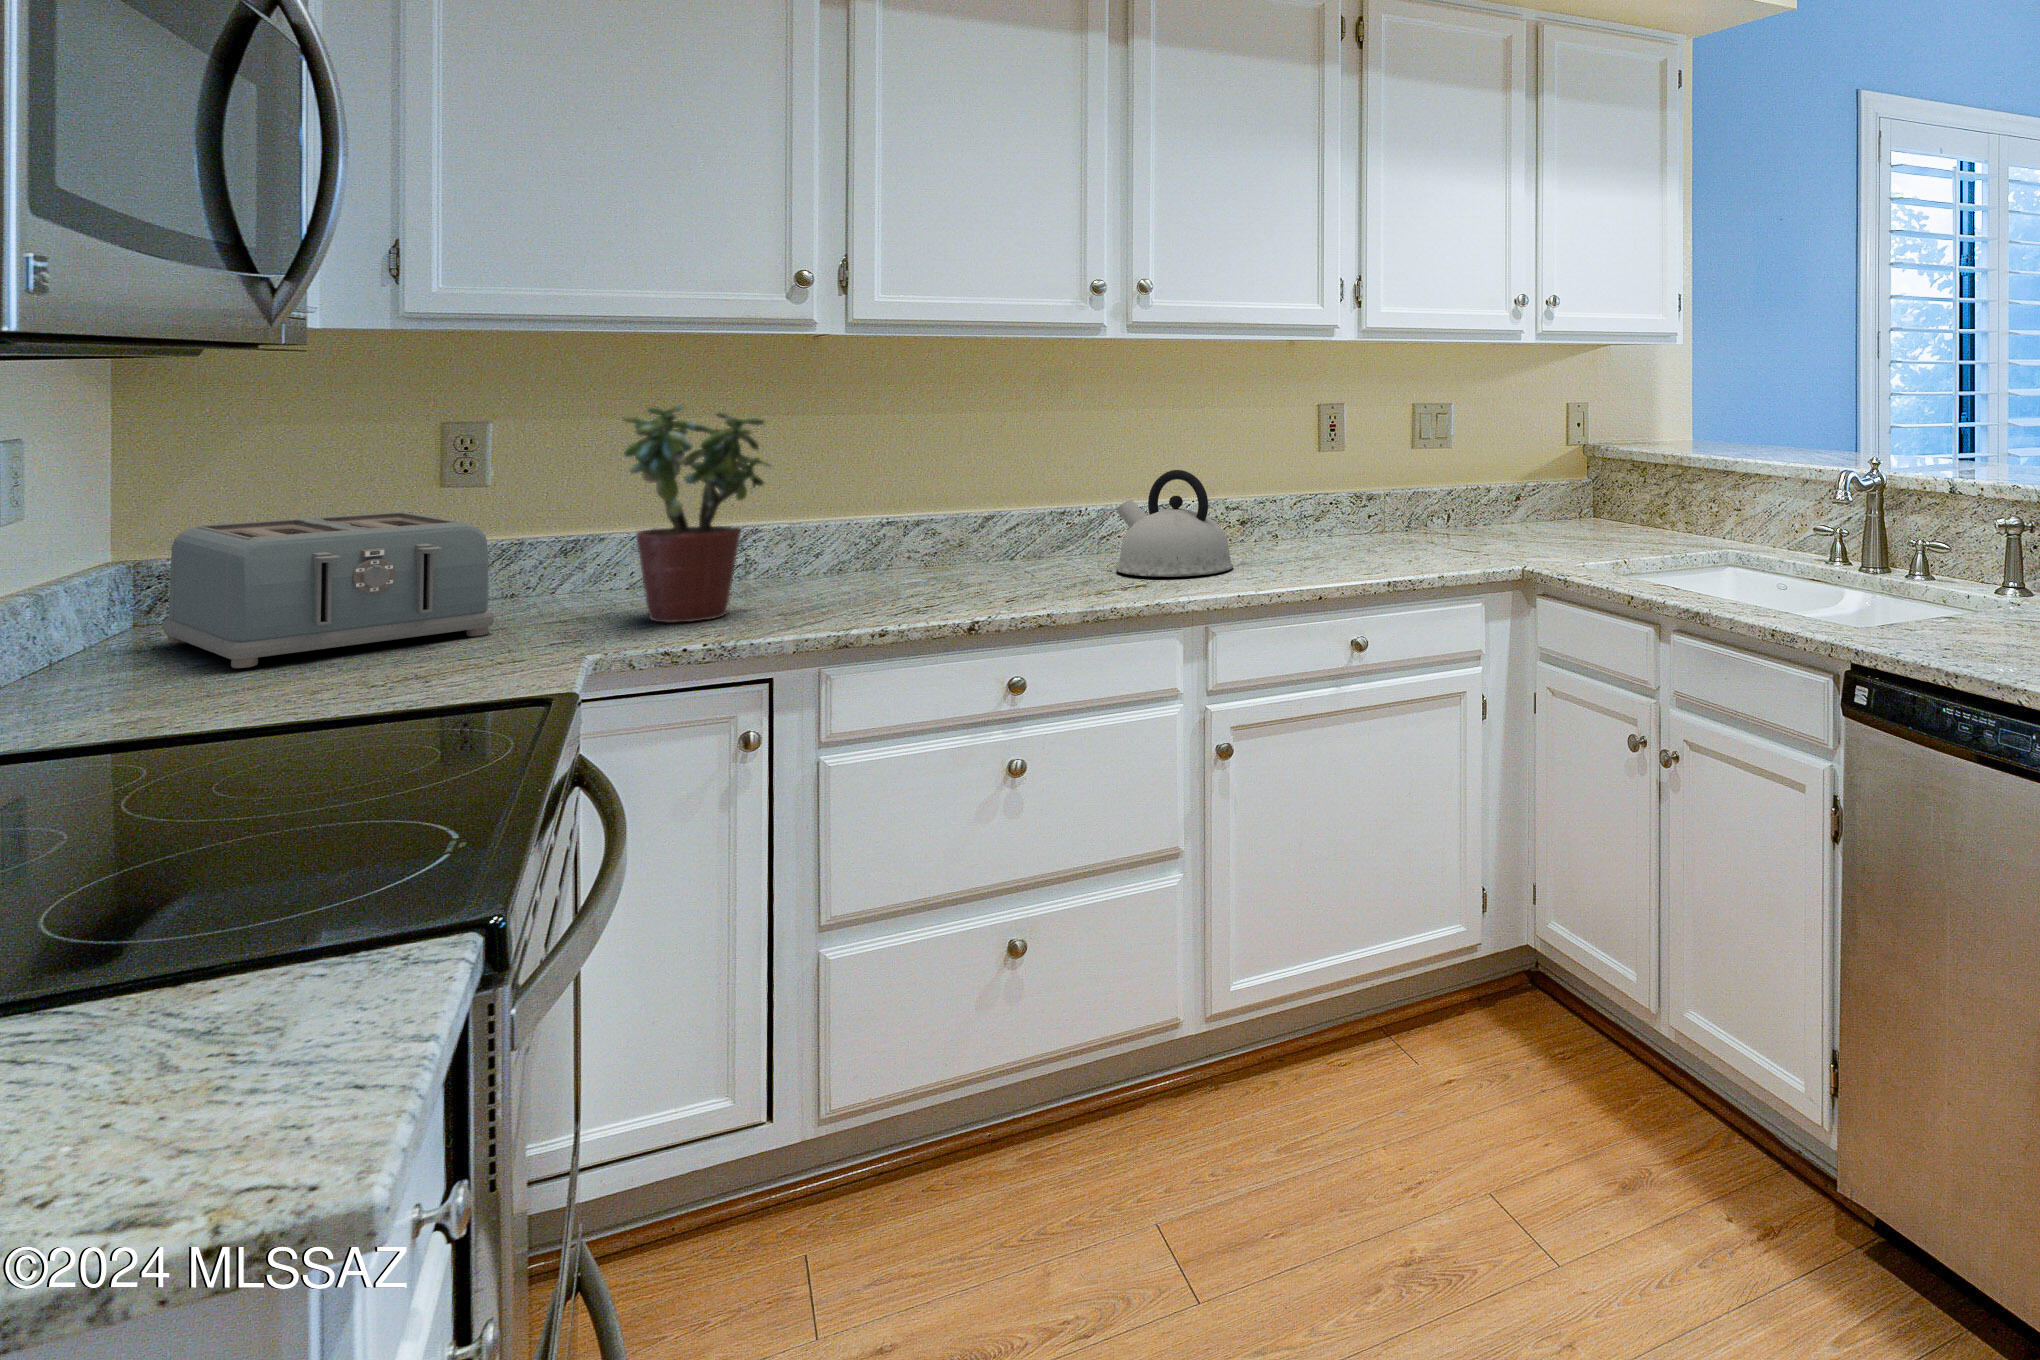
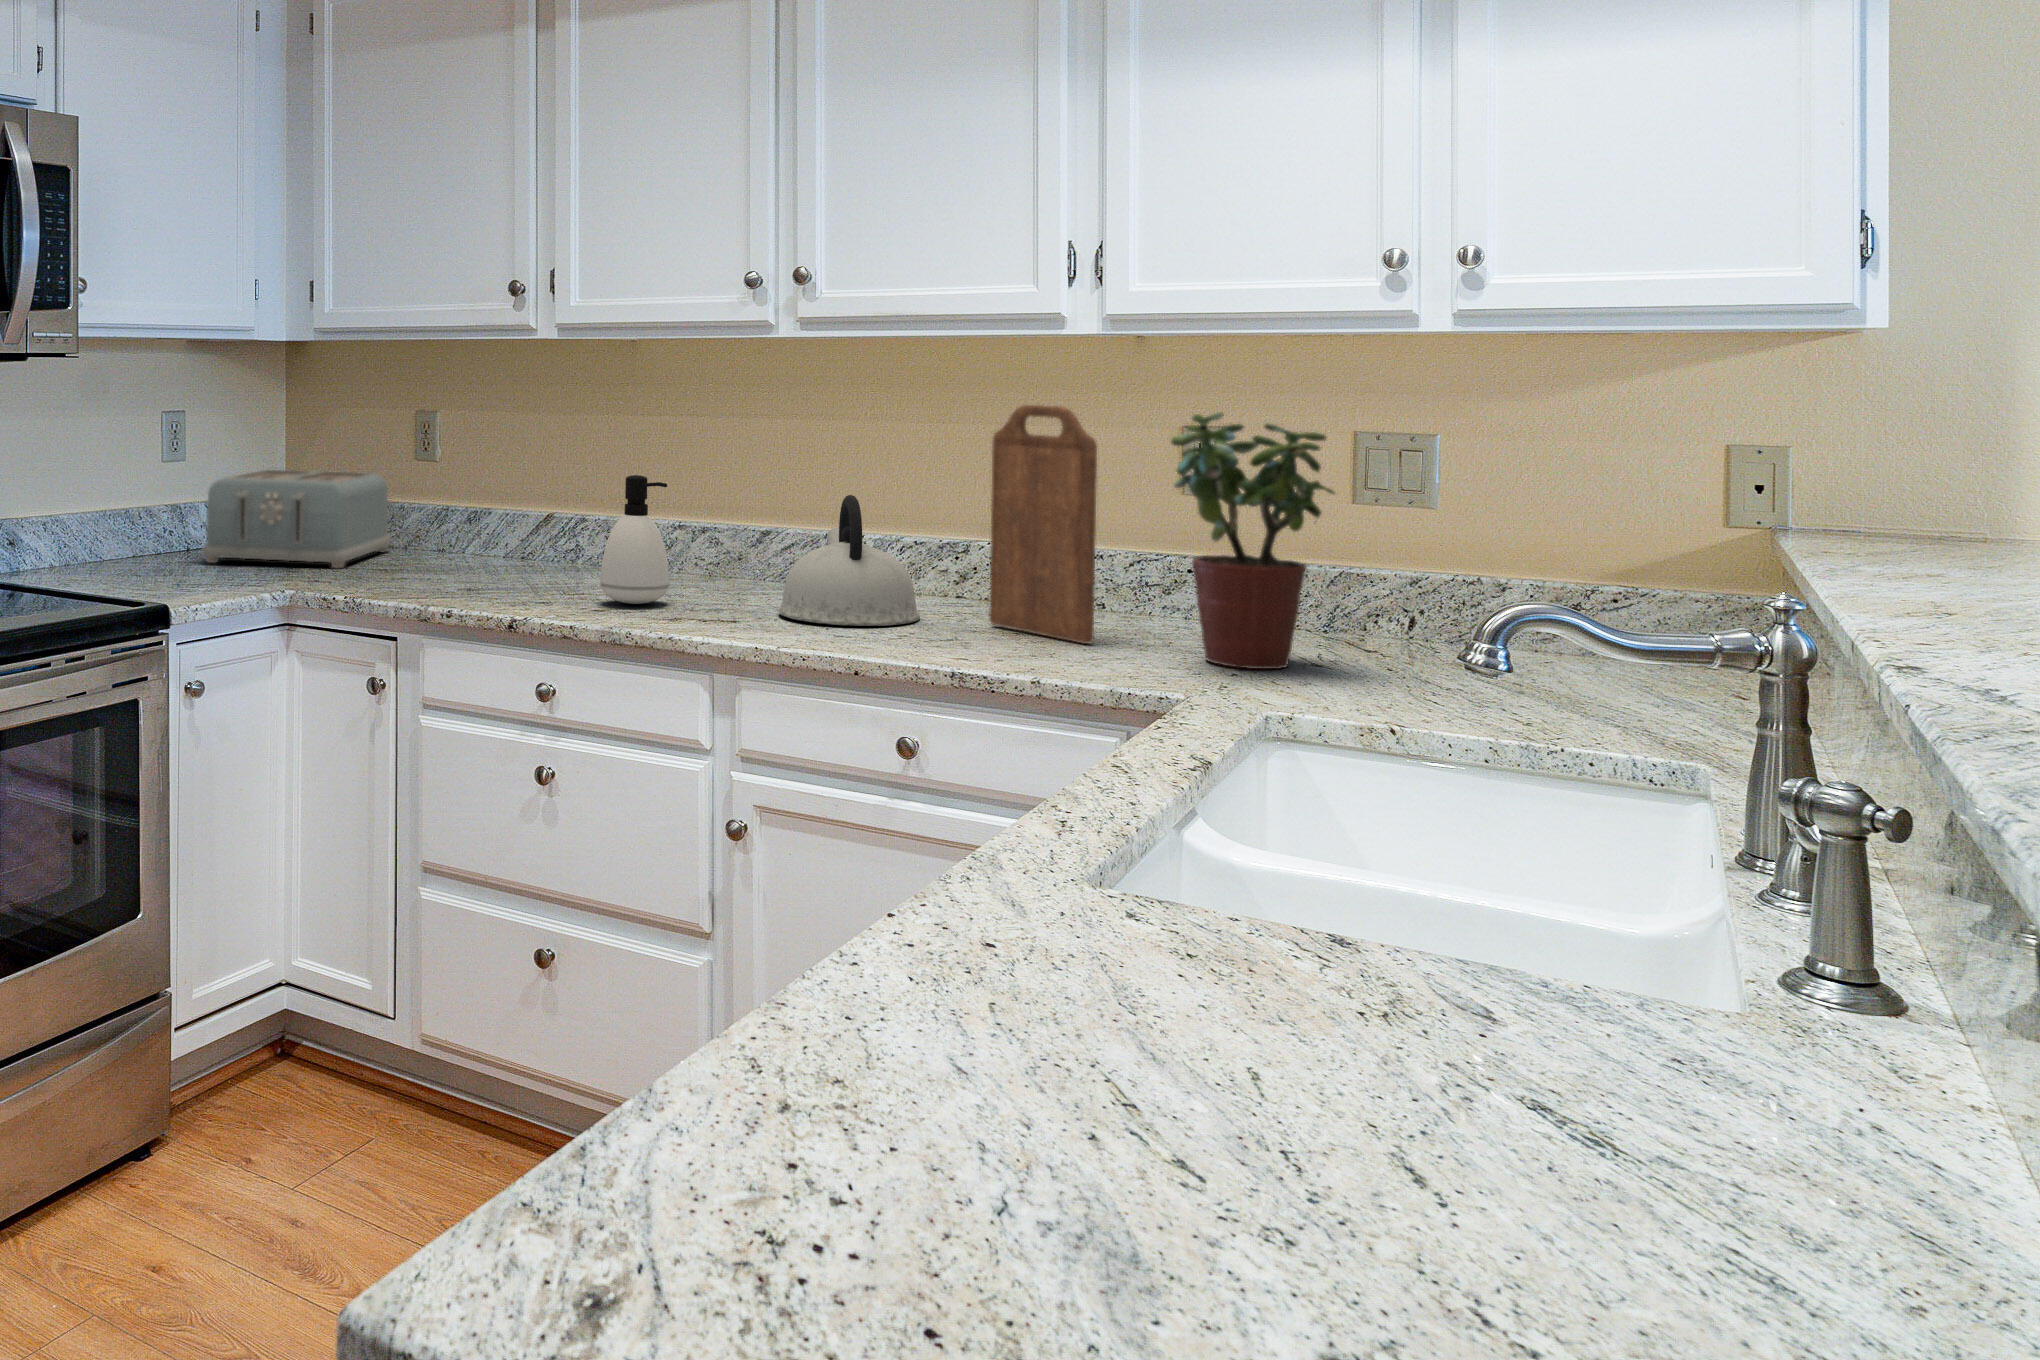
cutting board: none [1269,392,1366,556] -> present [989,405,1097,644]
potted plant: present [624,405,771,623] -> present [1171,412,1335,669]
soap dispenser: none [964,471,1038,594] -> present [600,475,669,604]

